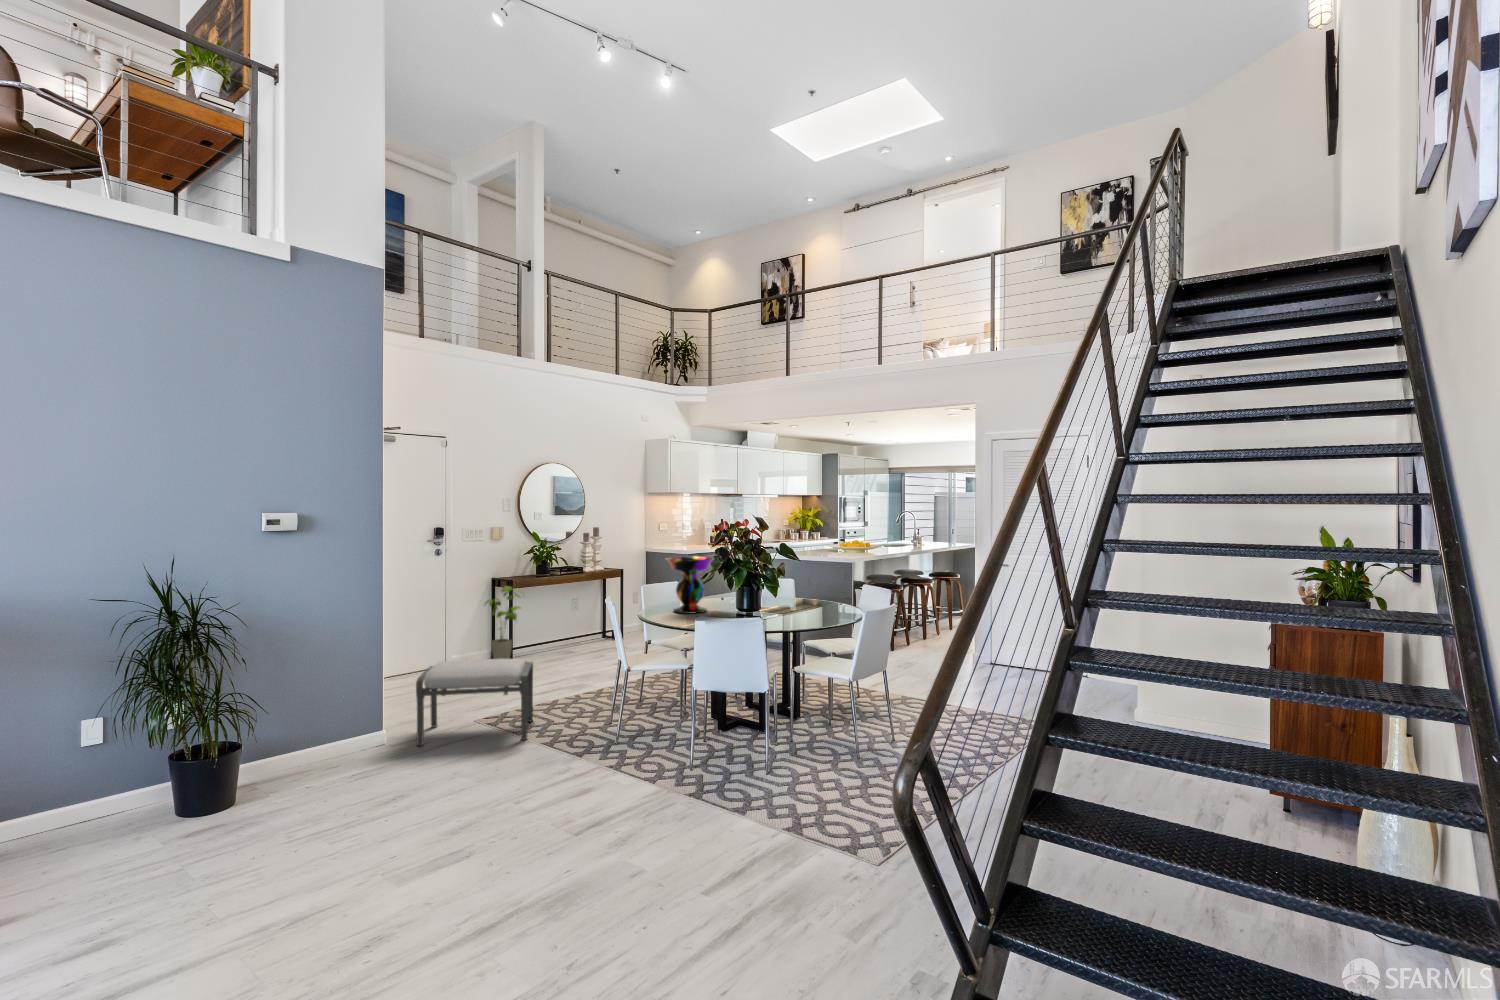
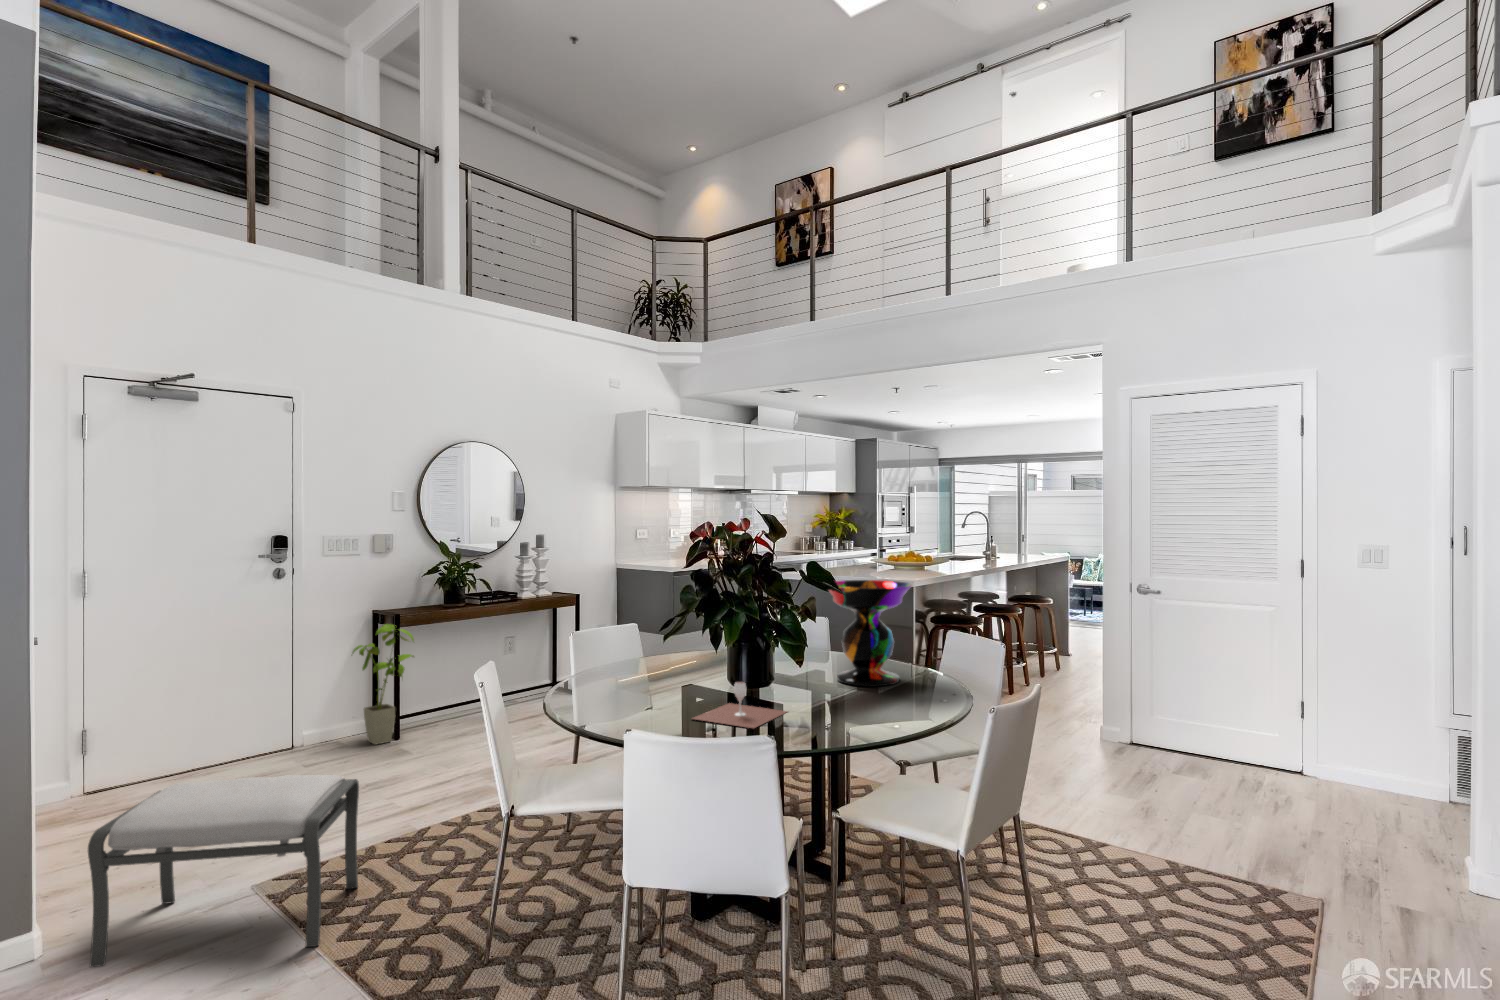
decorative bowl: present [666,556,714,614] -> present [829,580,913,686]
wine glass: none [718,606,768,627] -> present [693,682,787,728]

